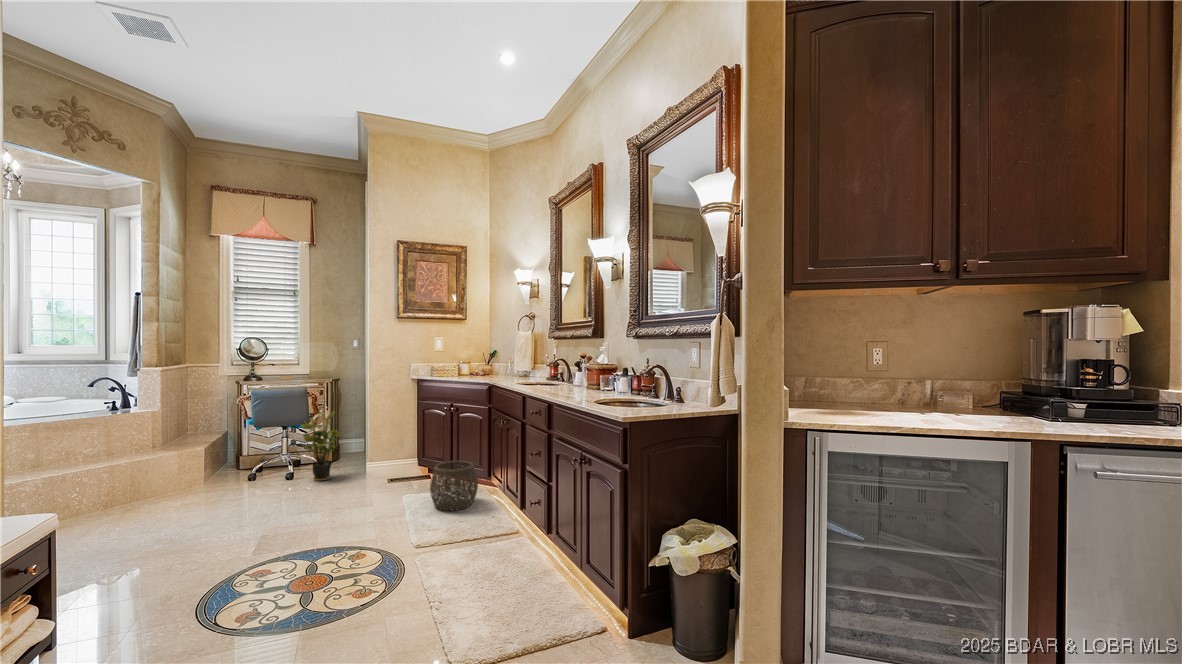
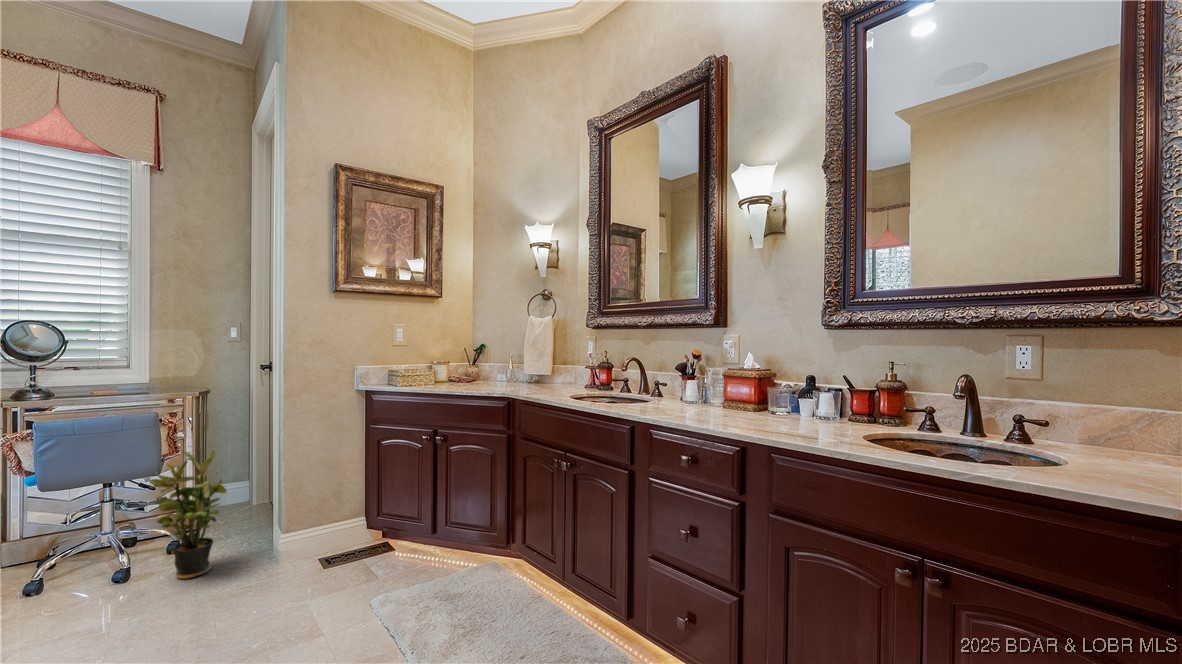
woven basket: present [430,461,478,511] -> none [437,528,519,626]

